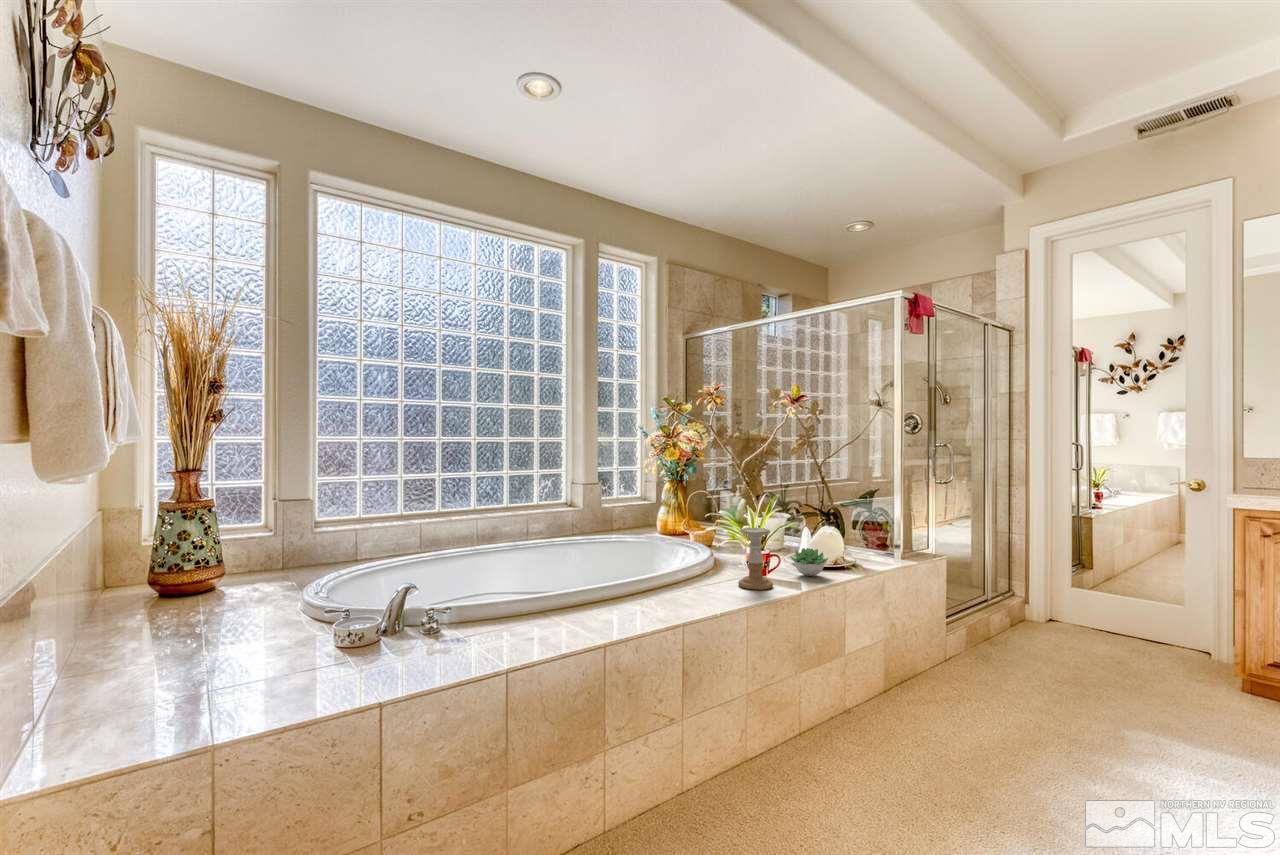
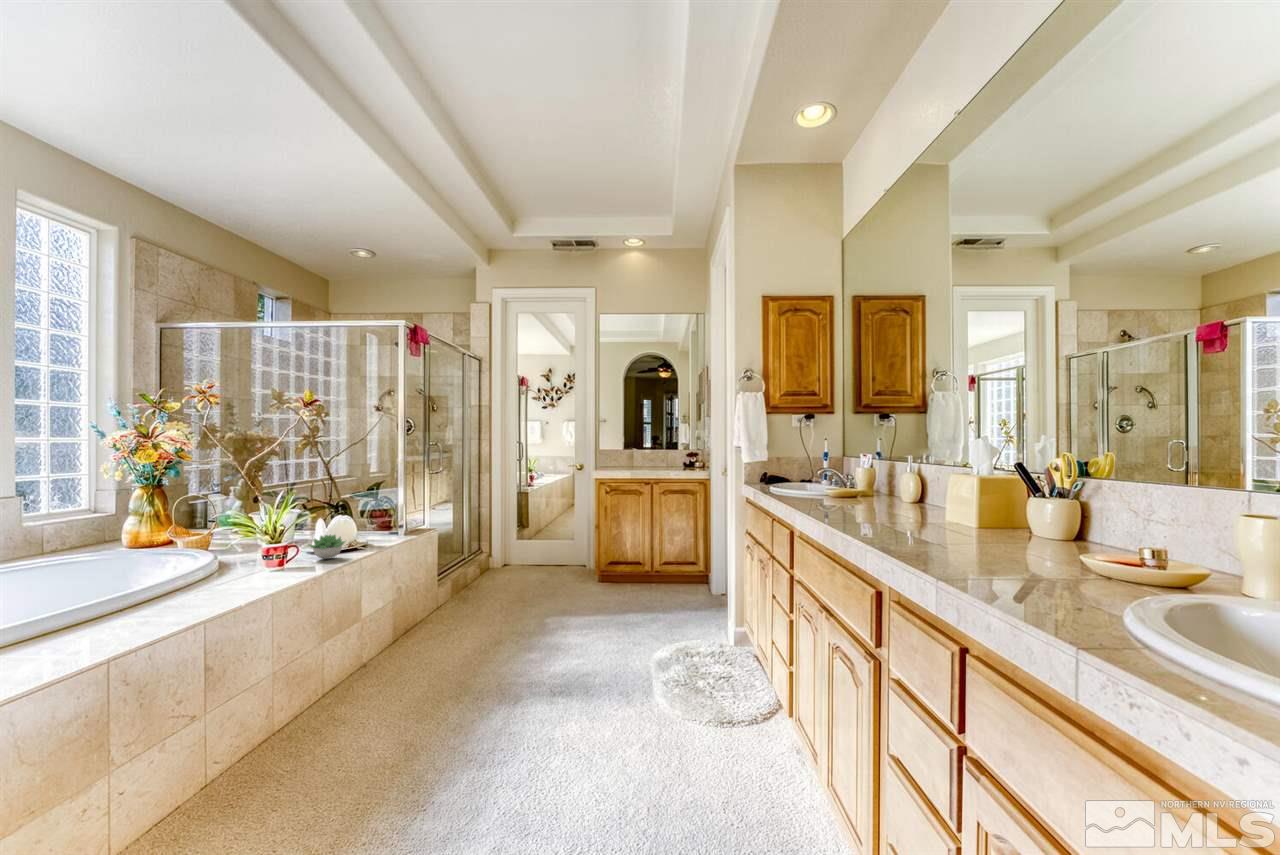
candle holder: present [738,528,773,590] -> none [257,520,295,579]

